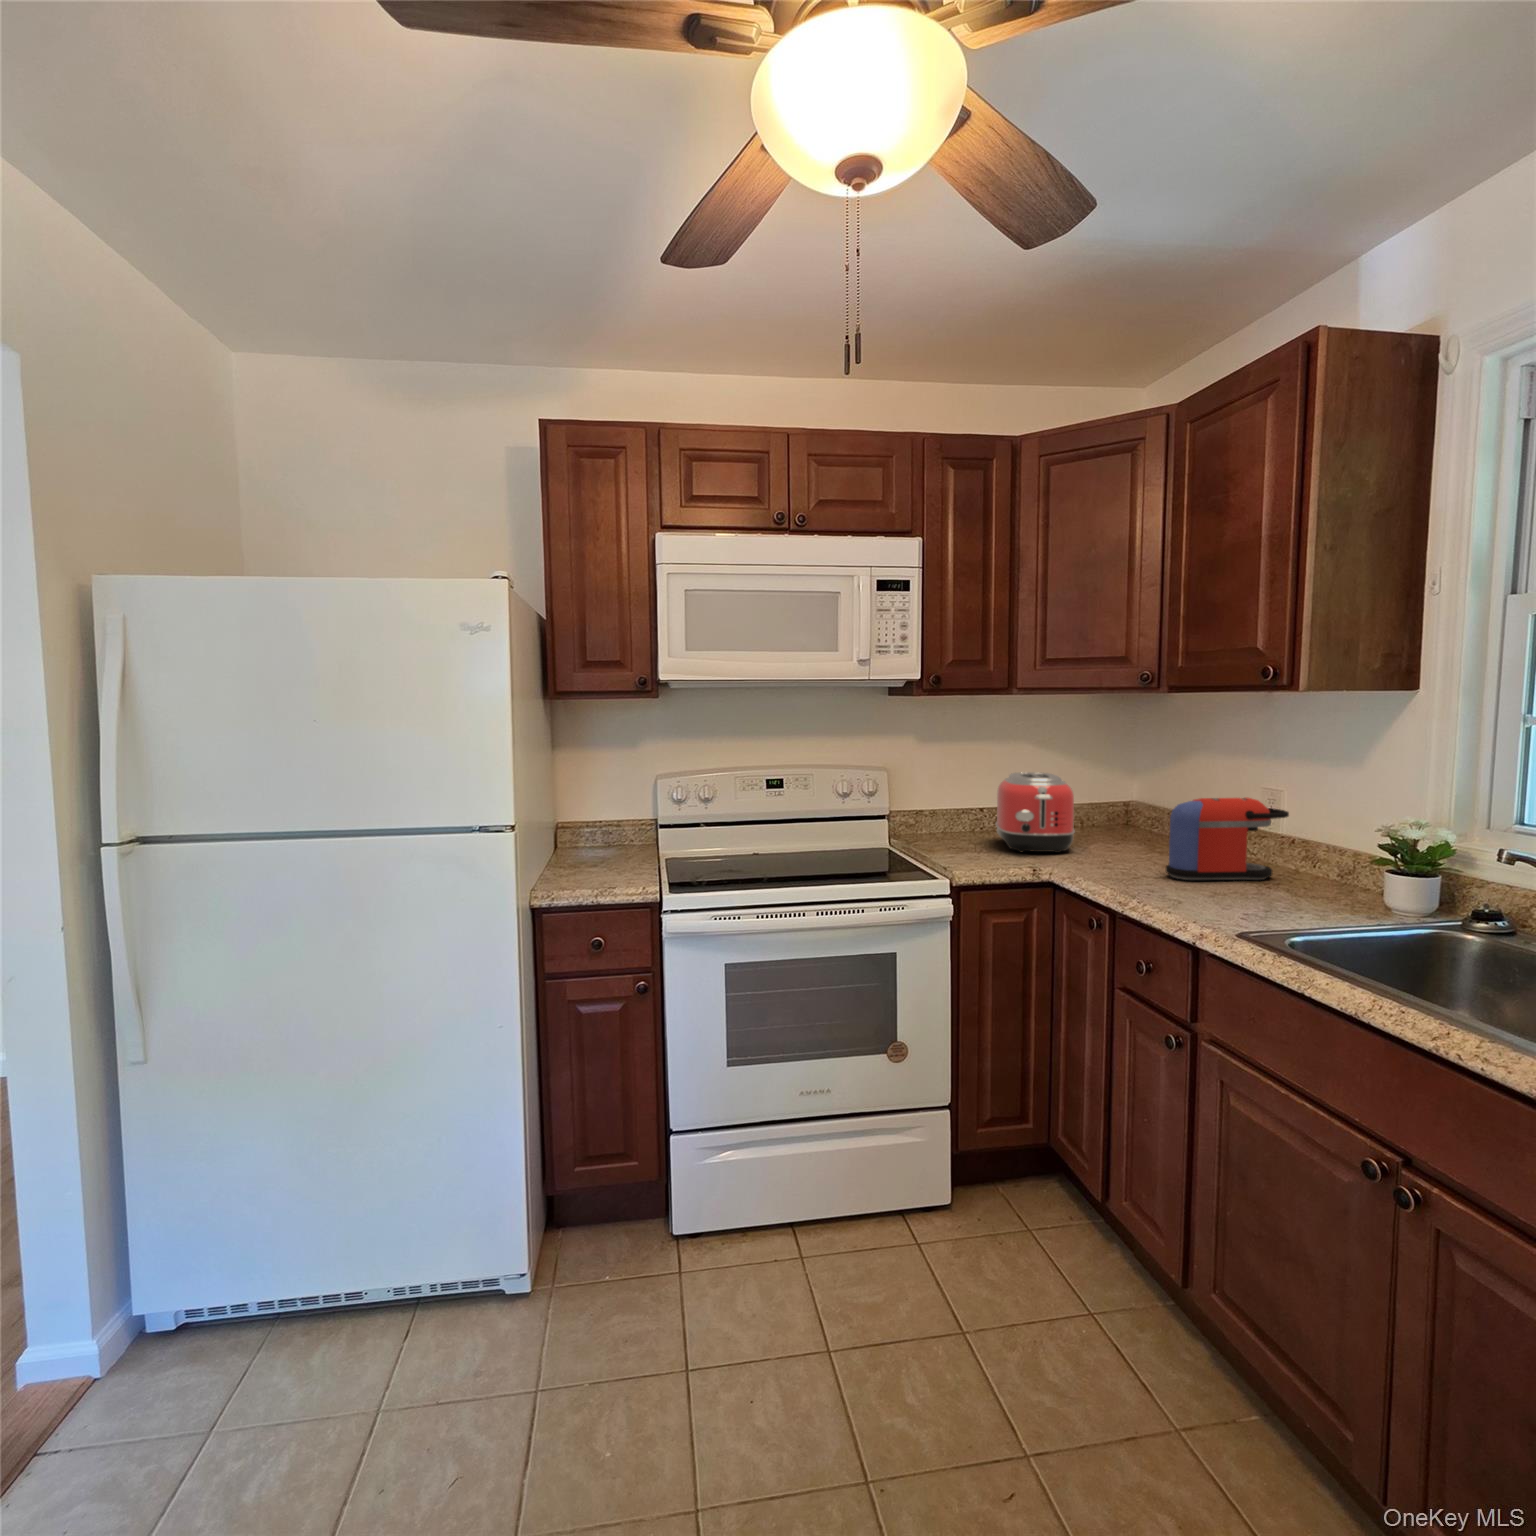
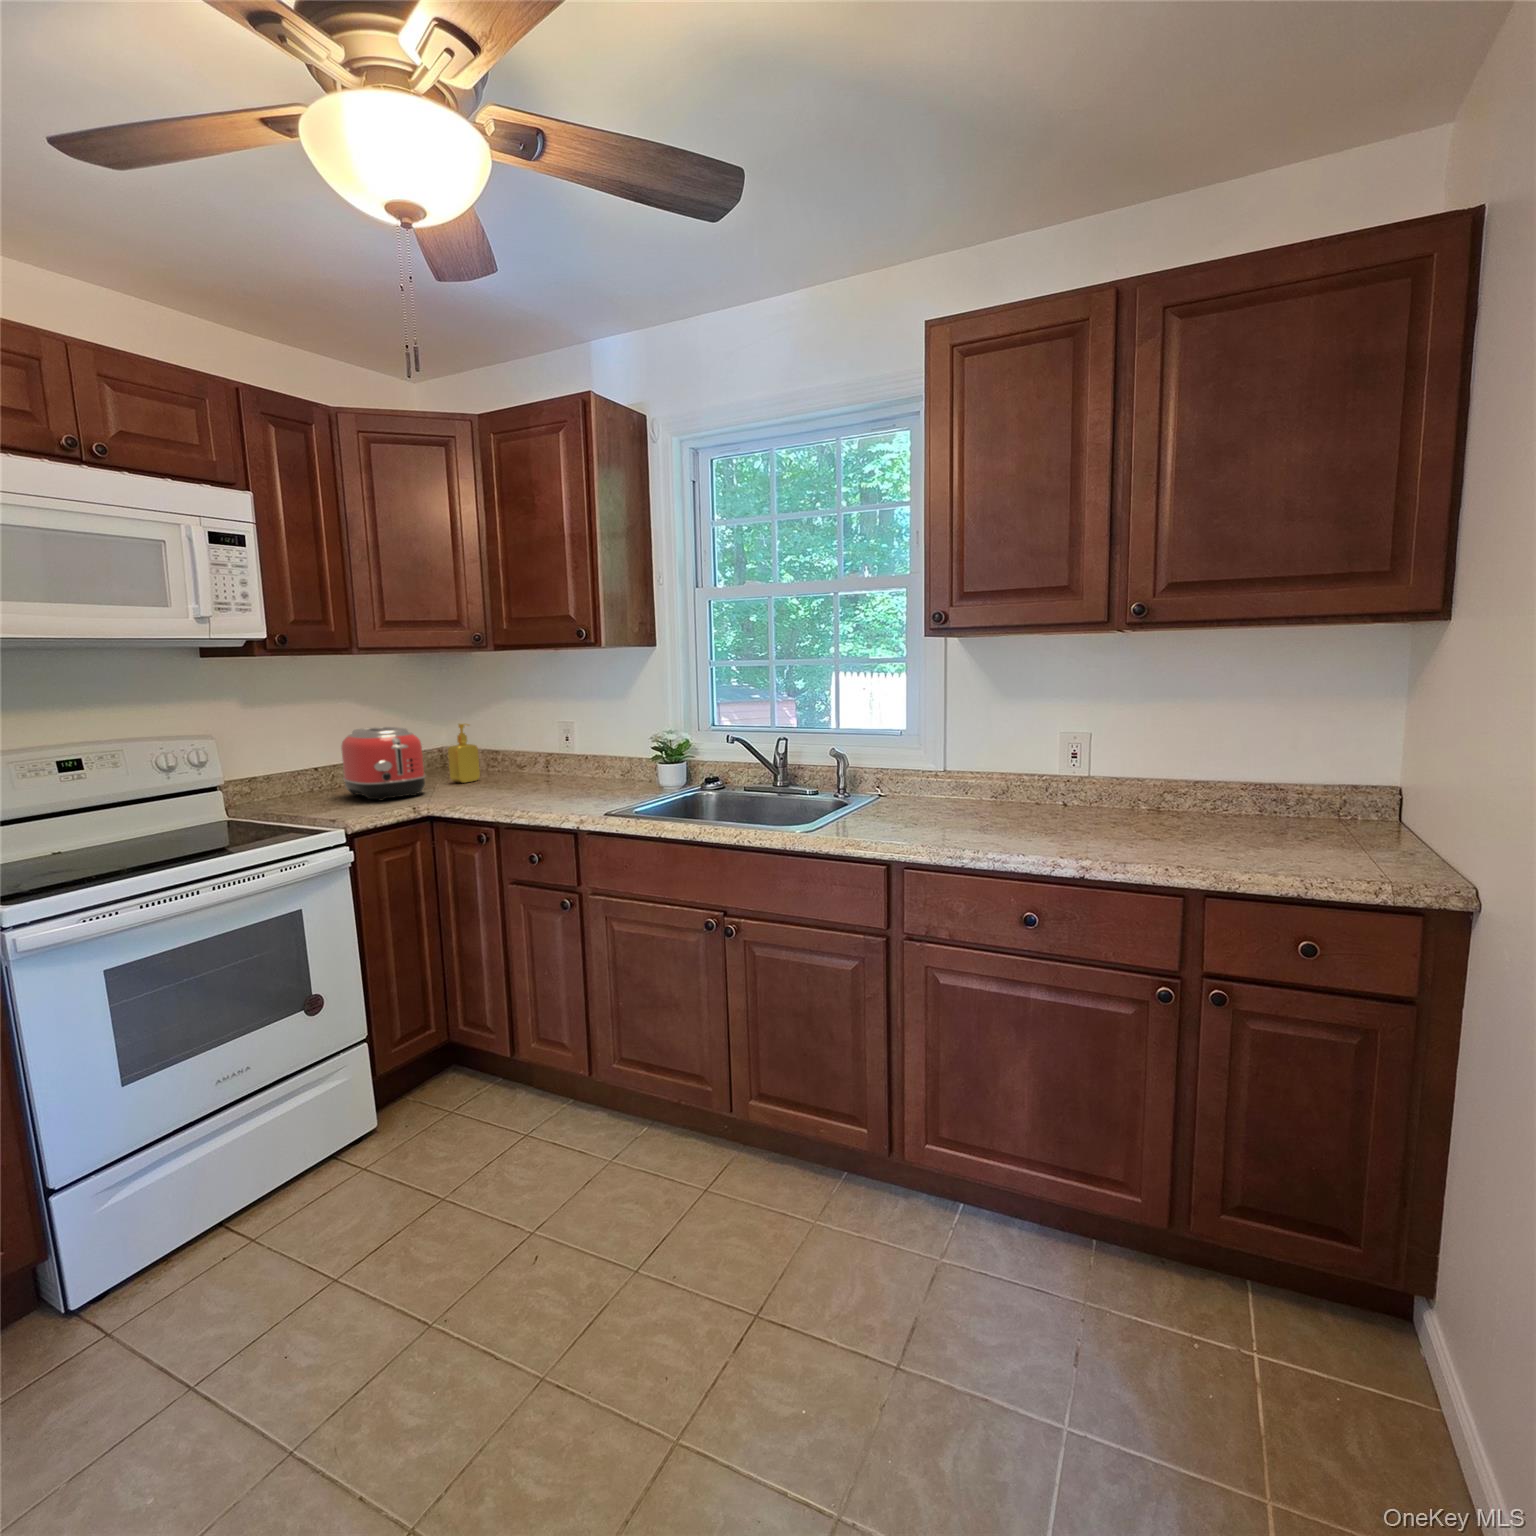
soap dispenser: none [1112,777,1150,846] -> present [448,724,480,783]
coffee maker: present [1166,798,1289,880] -> none [515,728,588,795]

